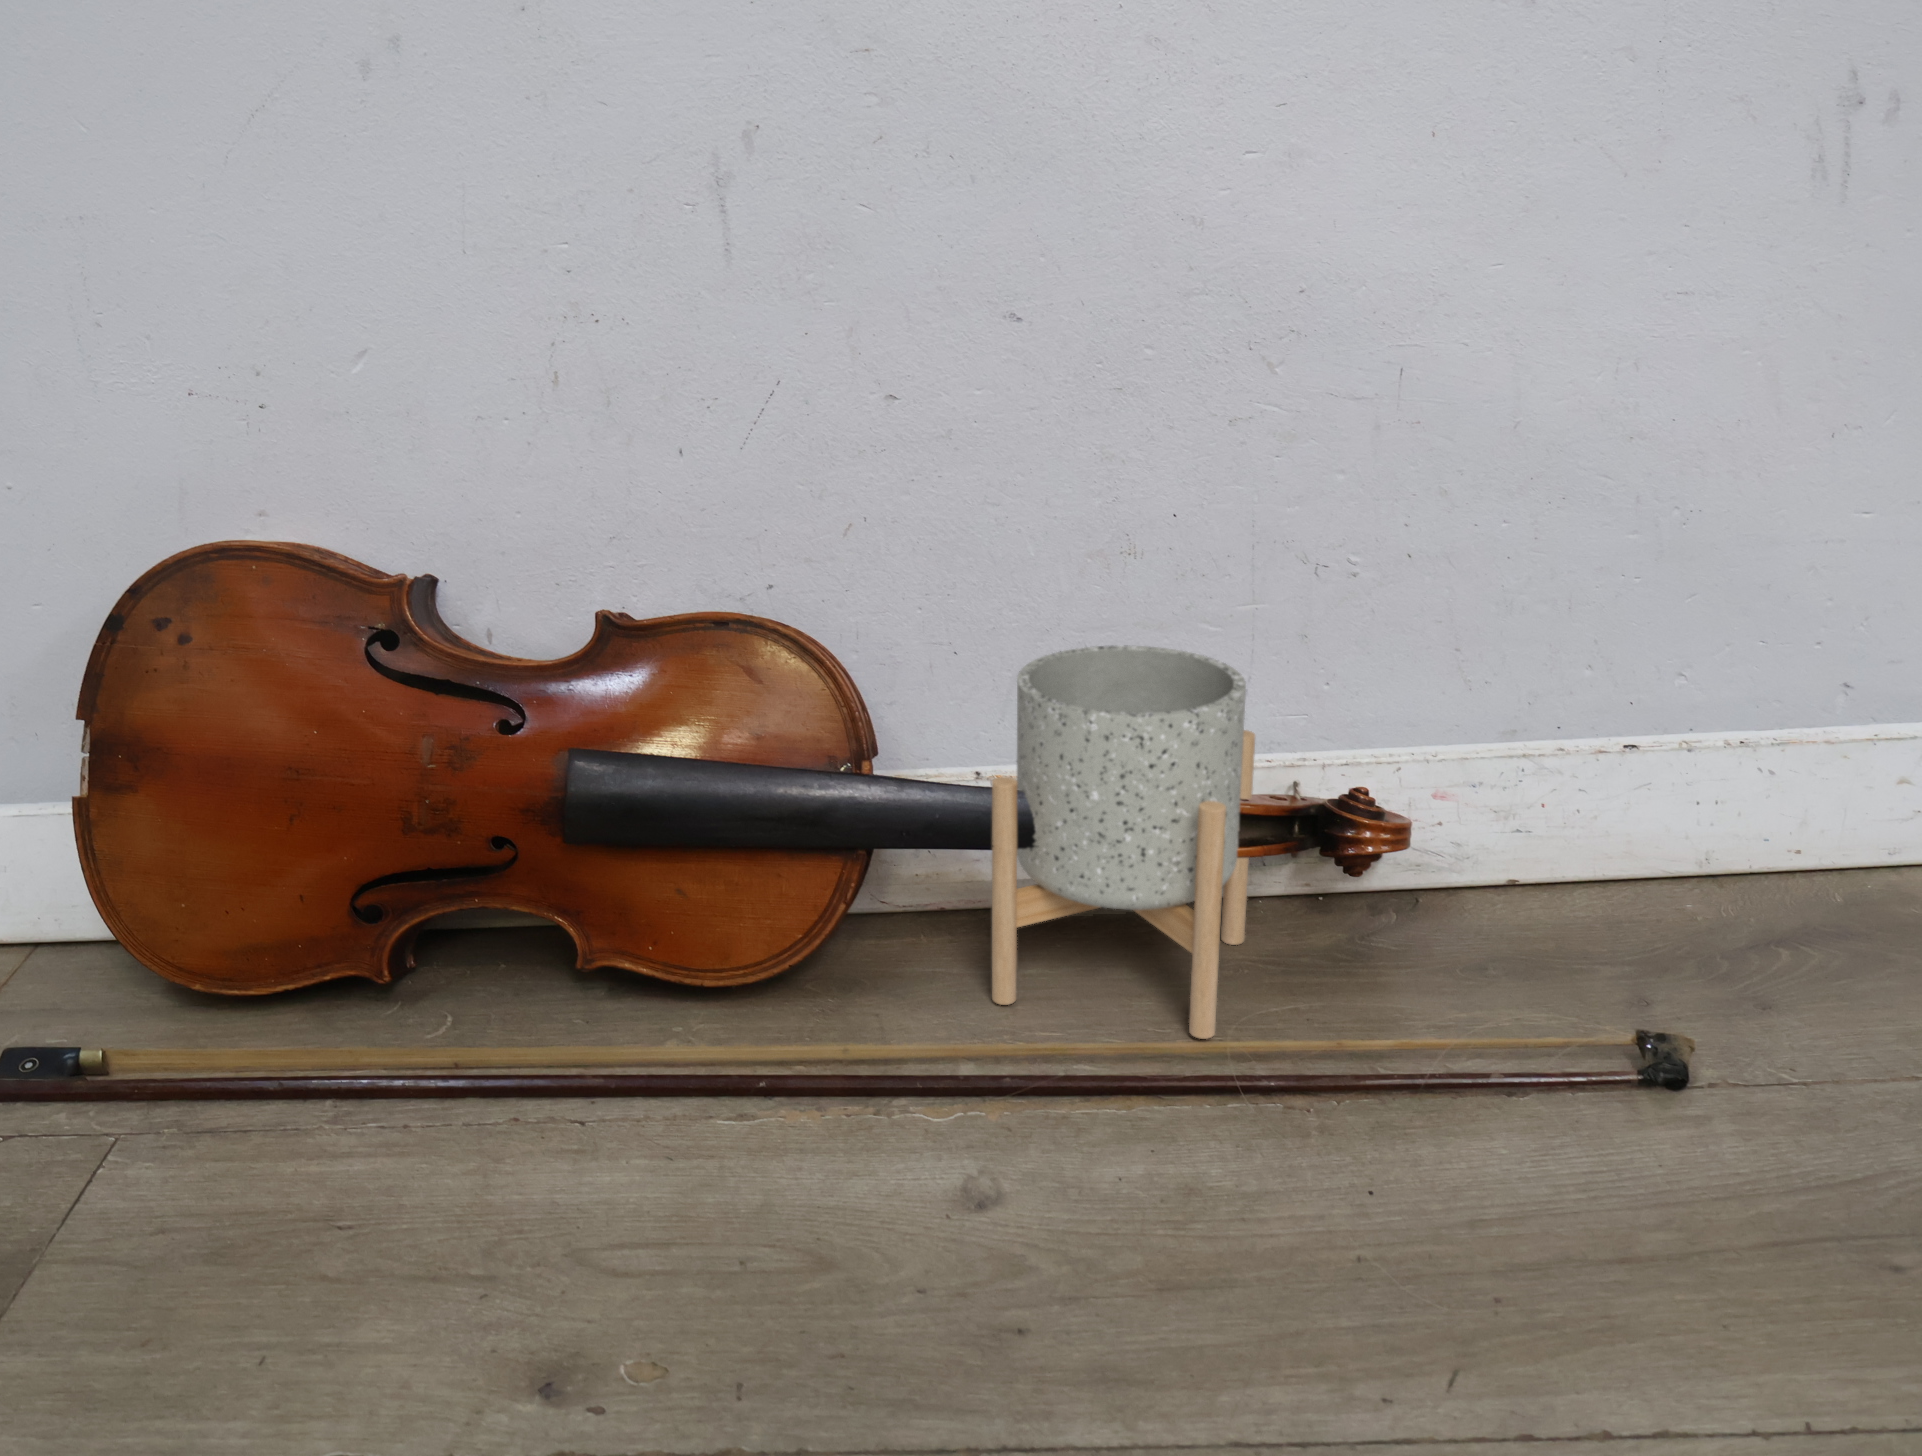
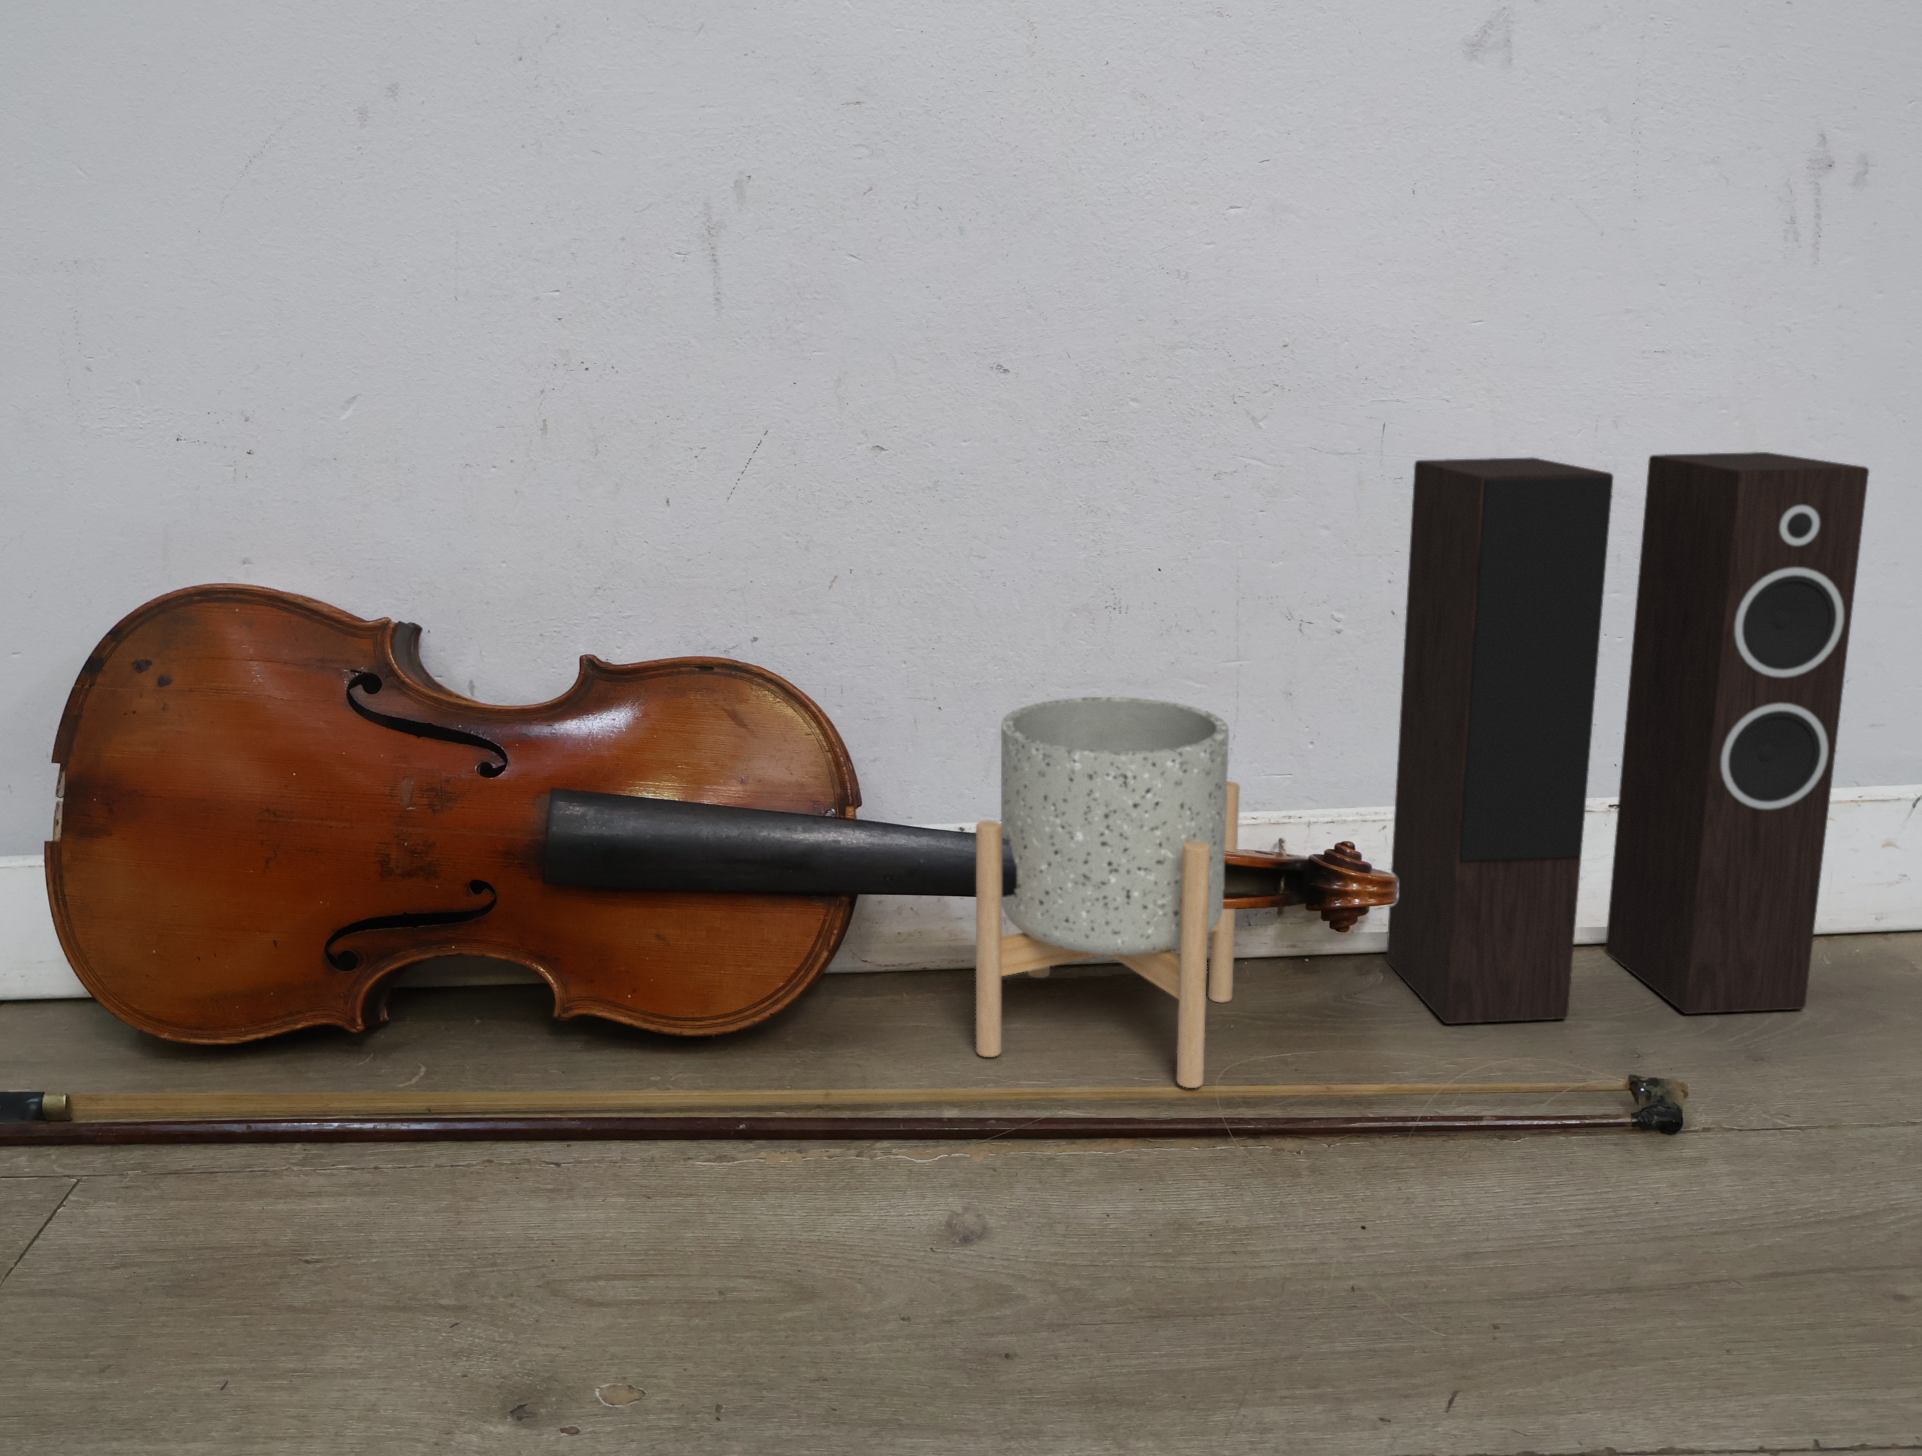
speaker: none [1398,393,1908,969] -> present [1386,452,1869,1024]

